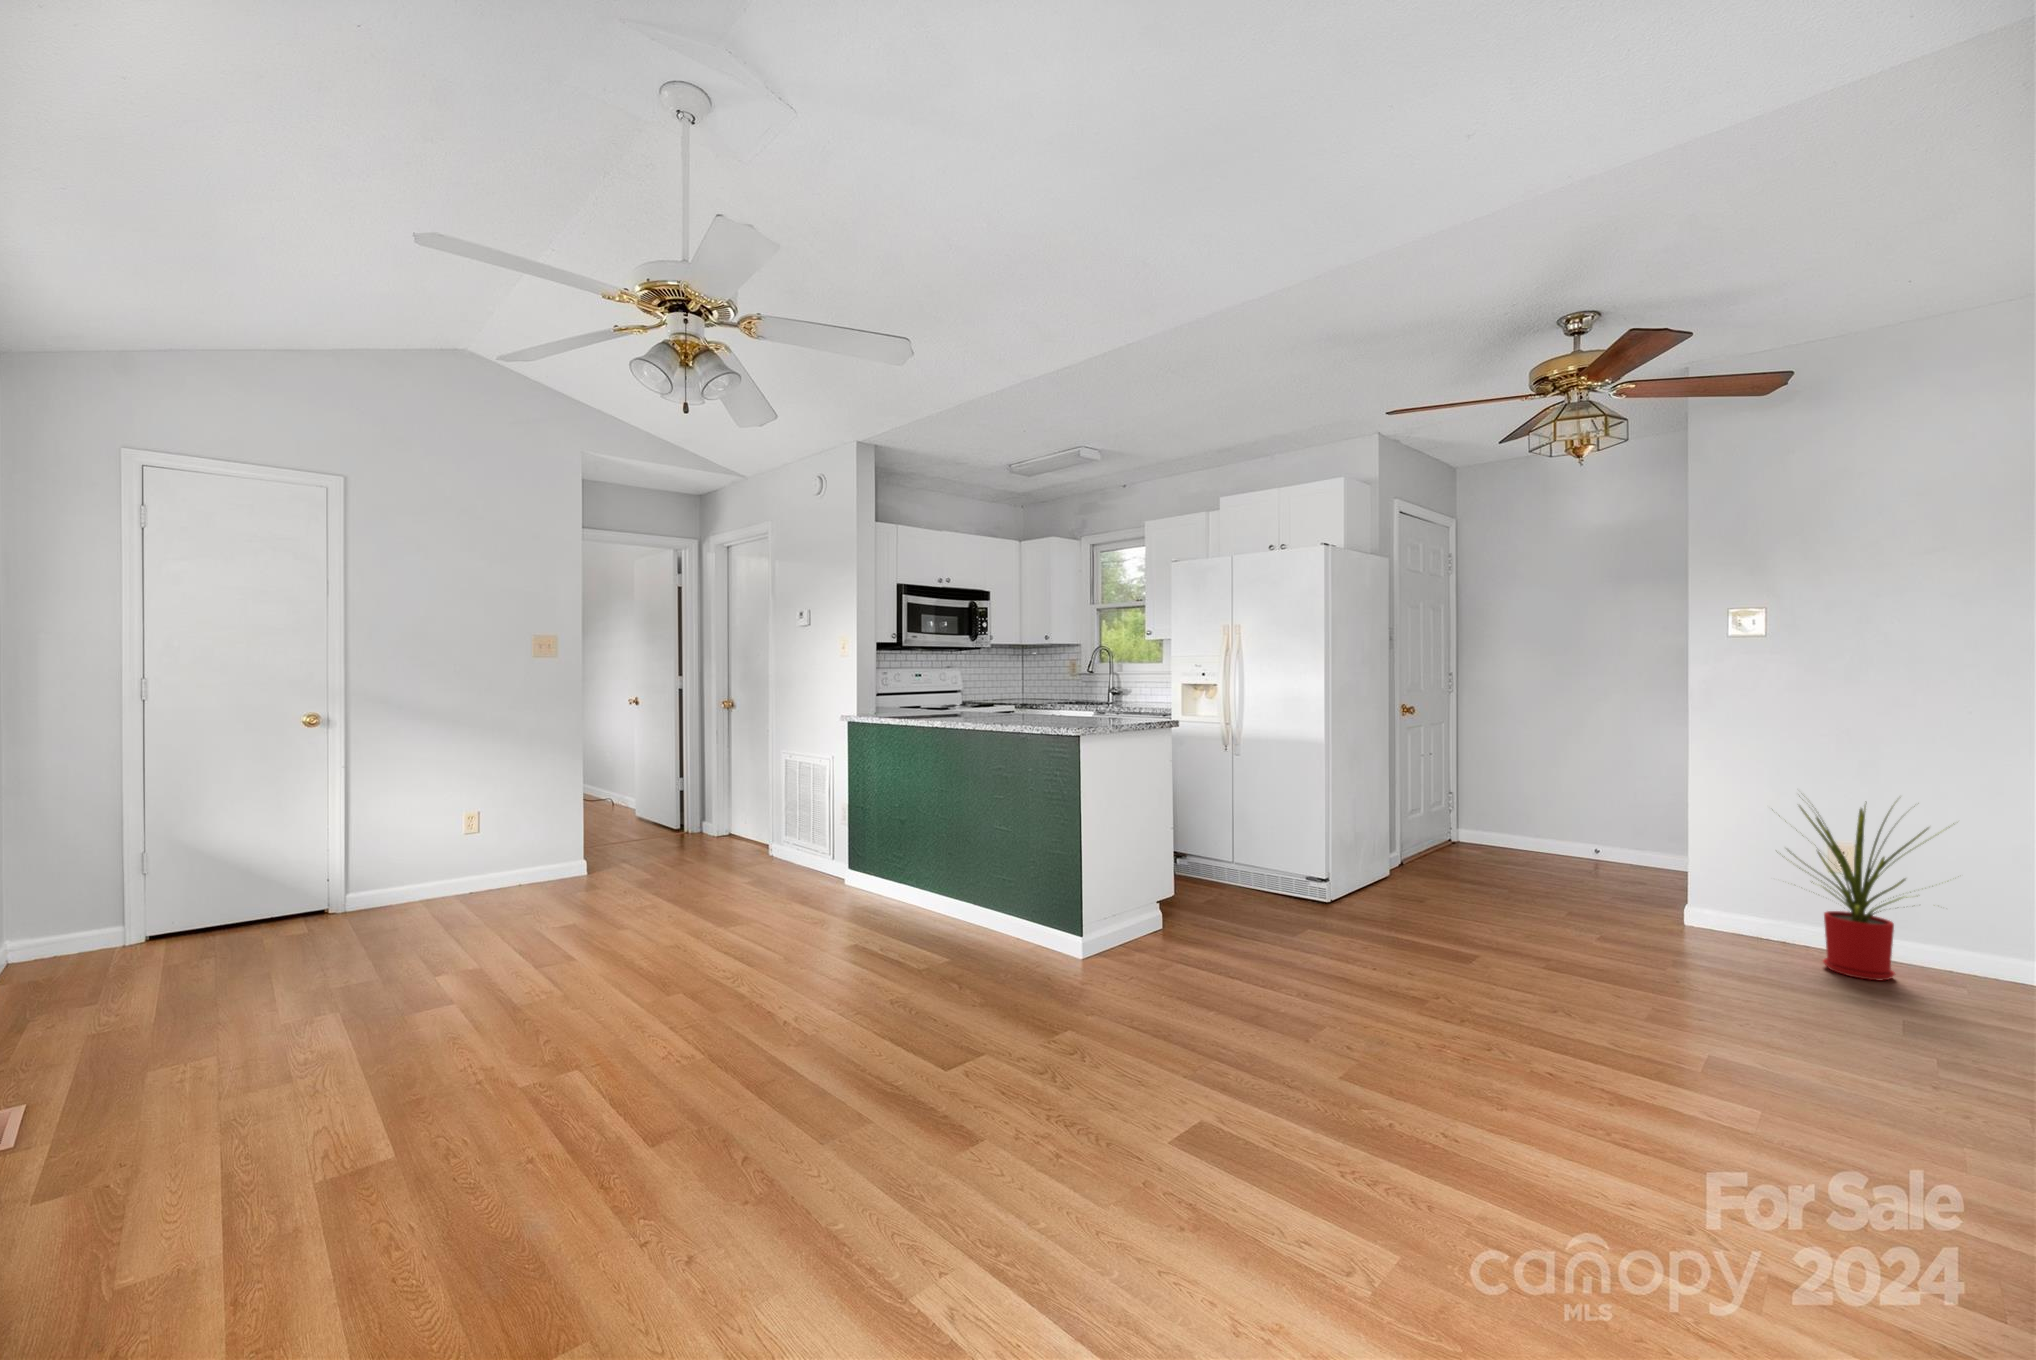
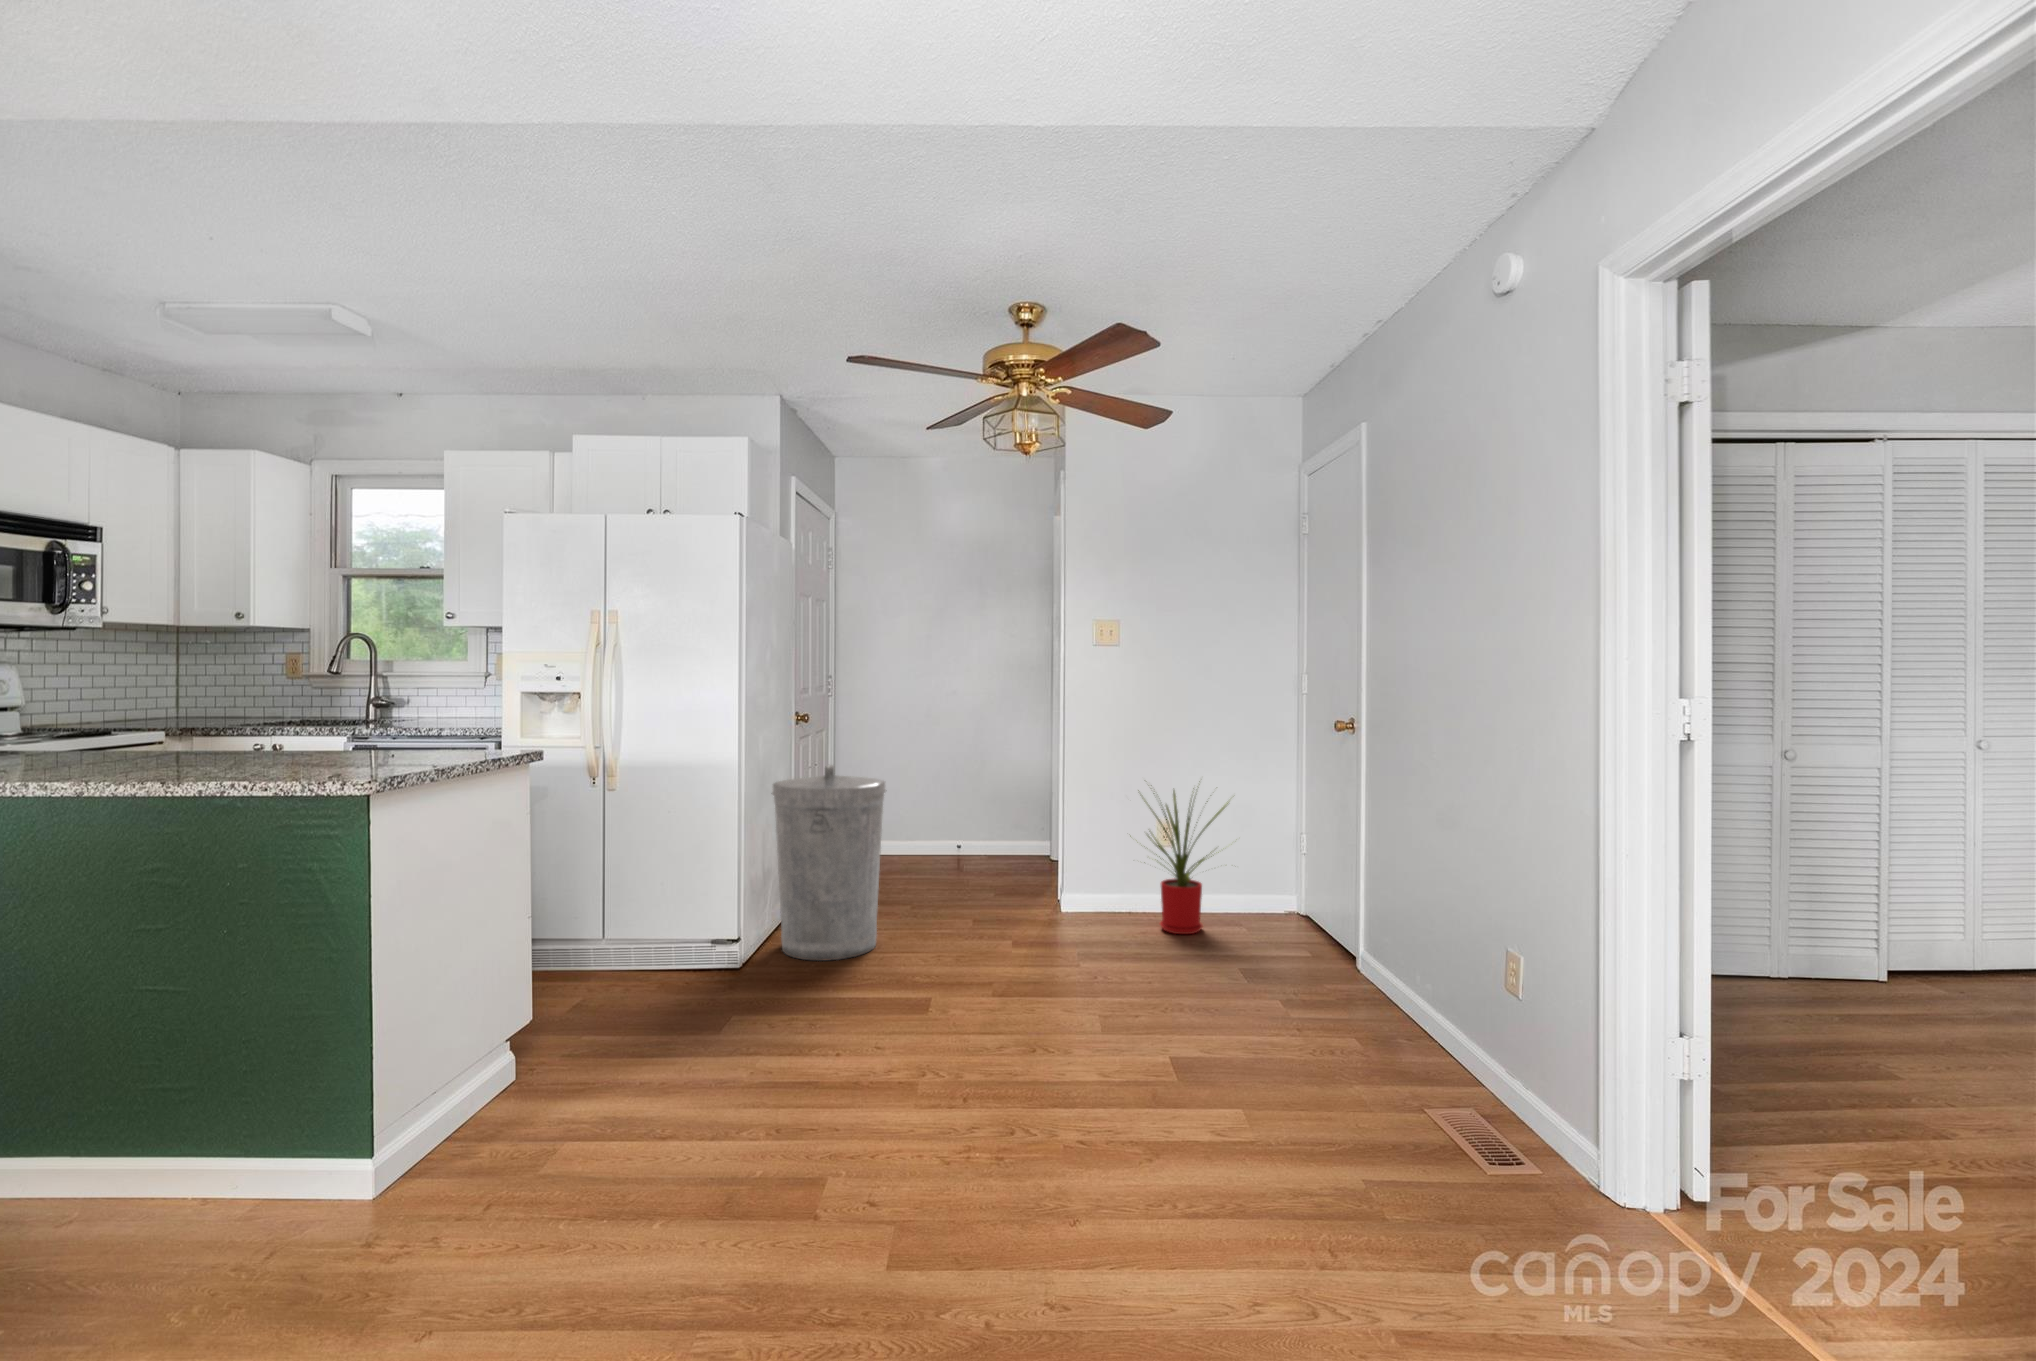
trash can: none [1359,749,1467,916] -> present [772,765,886,961]

